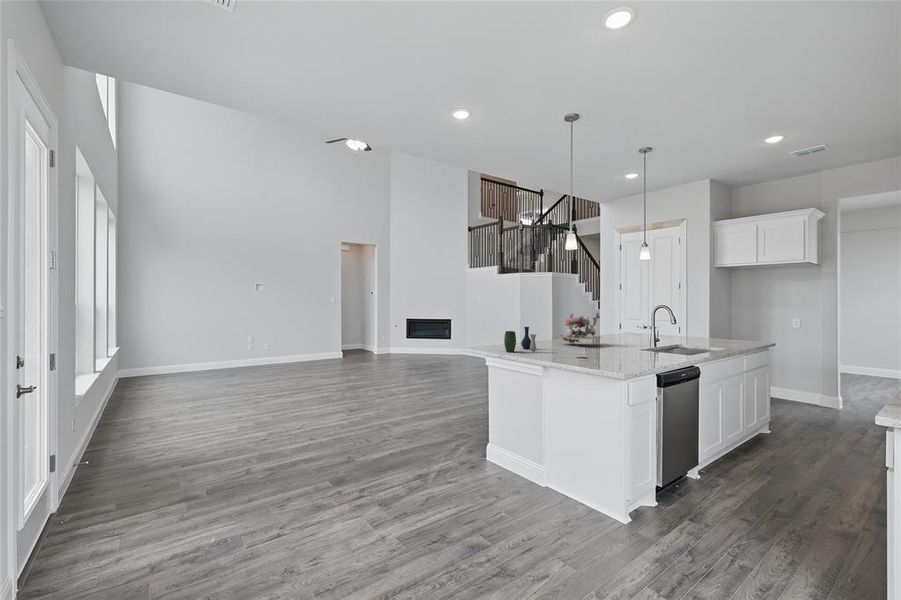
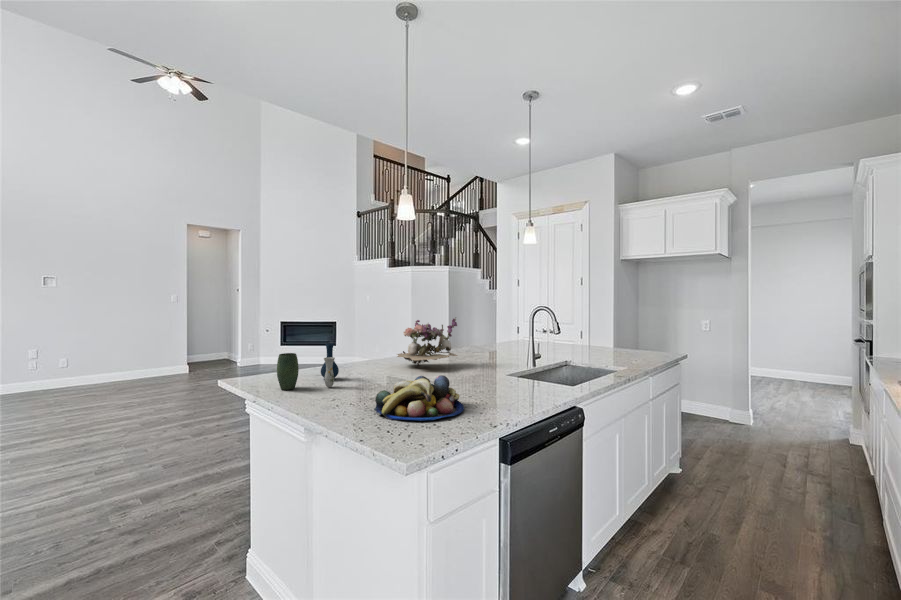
fruit bowl: none [574,343,627,364] -> present [374,375,464,421]

